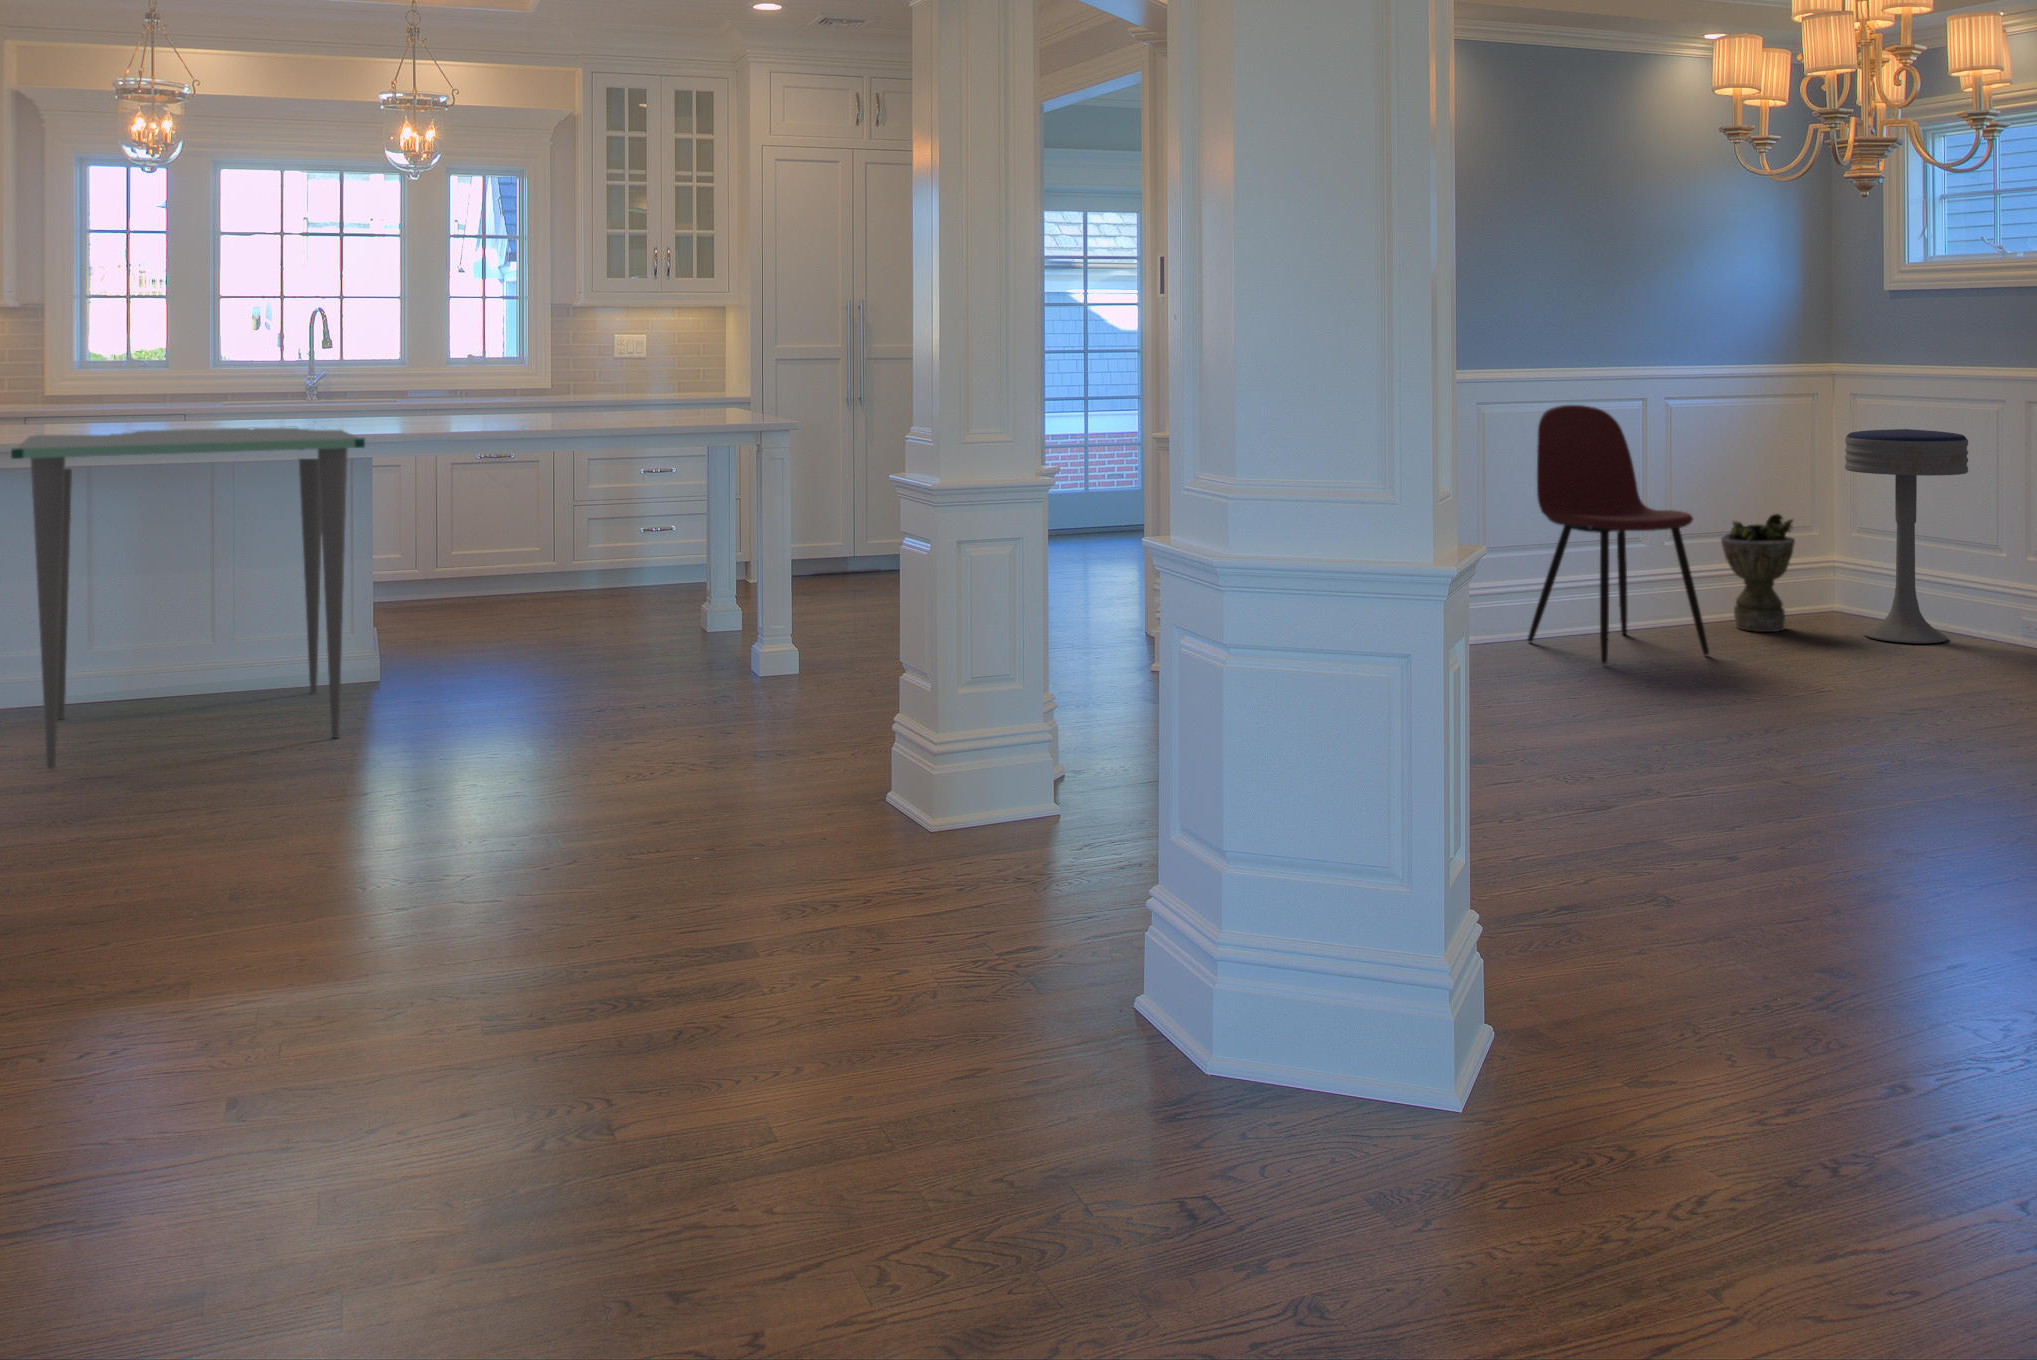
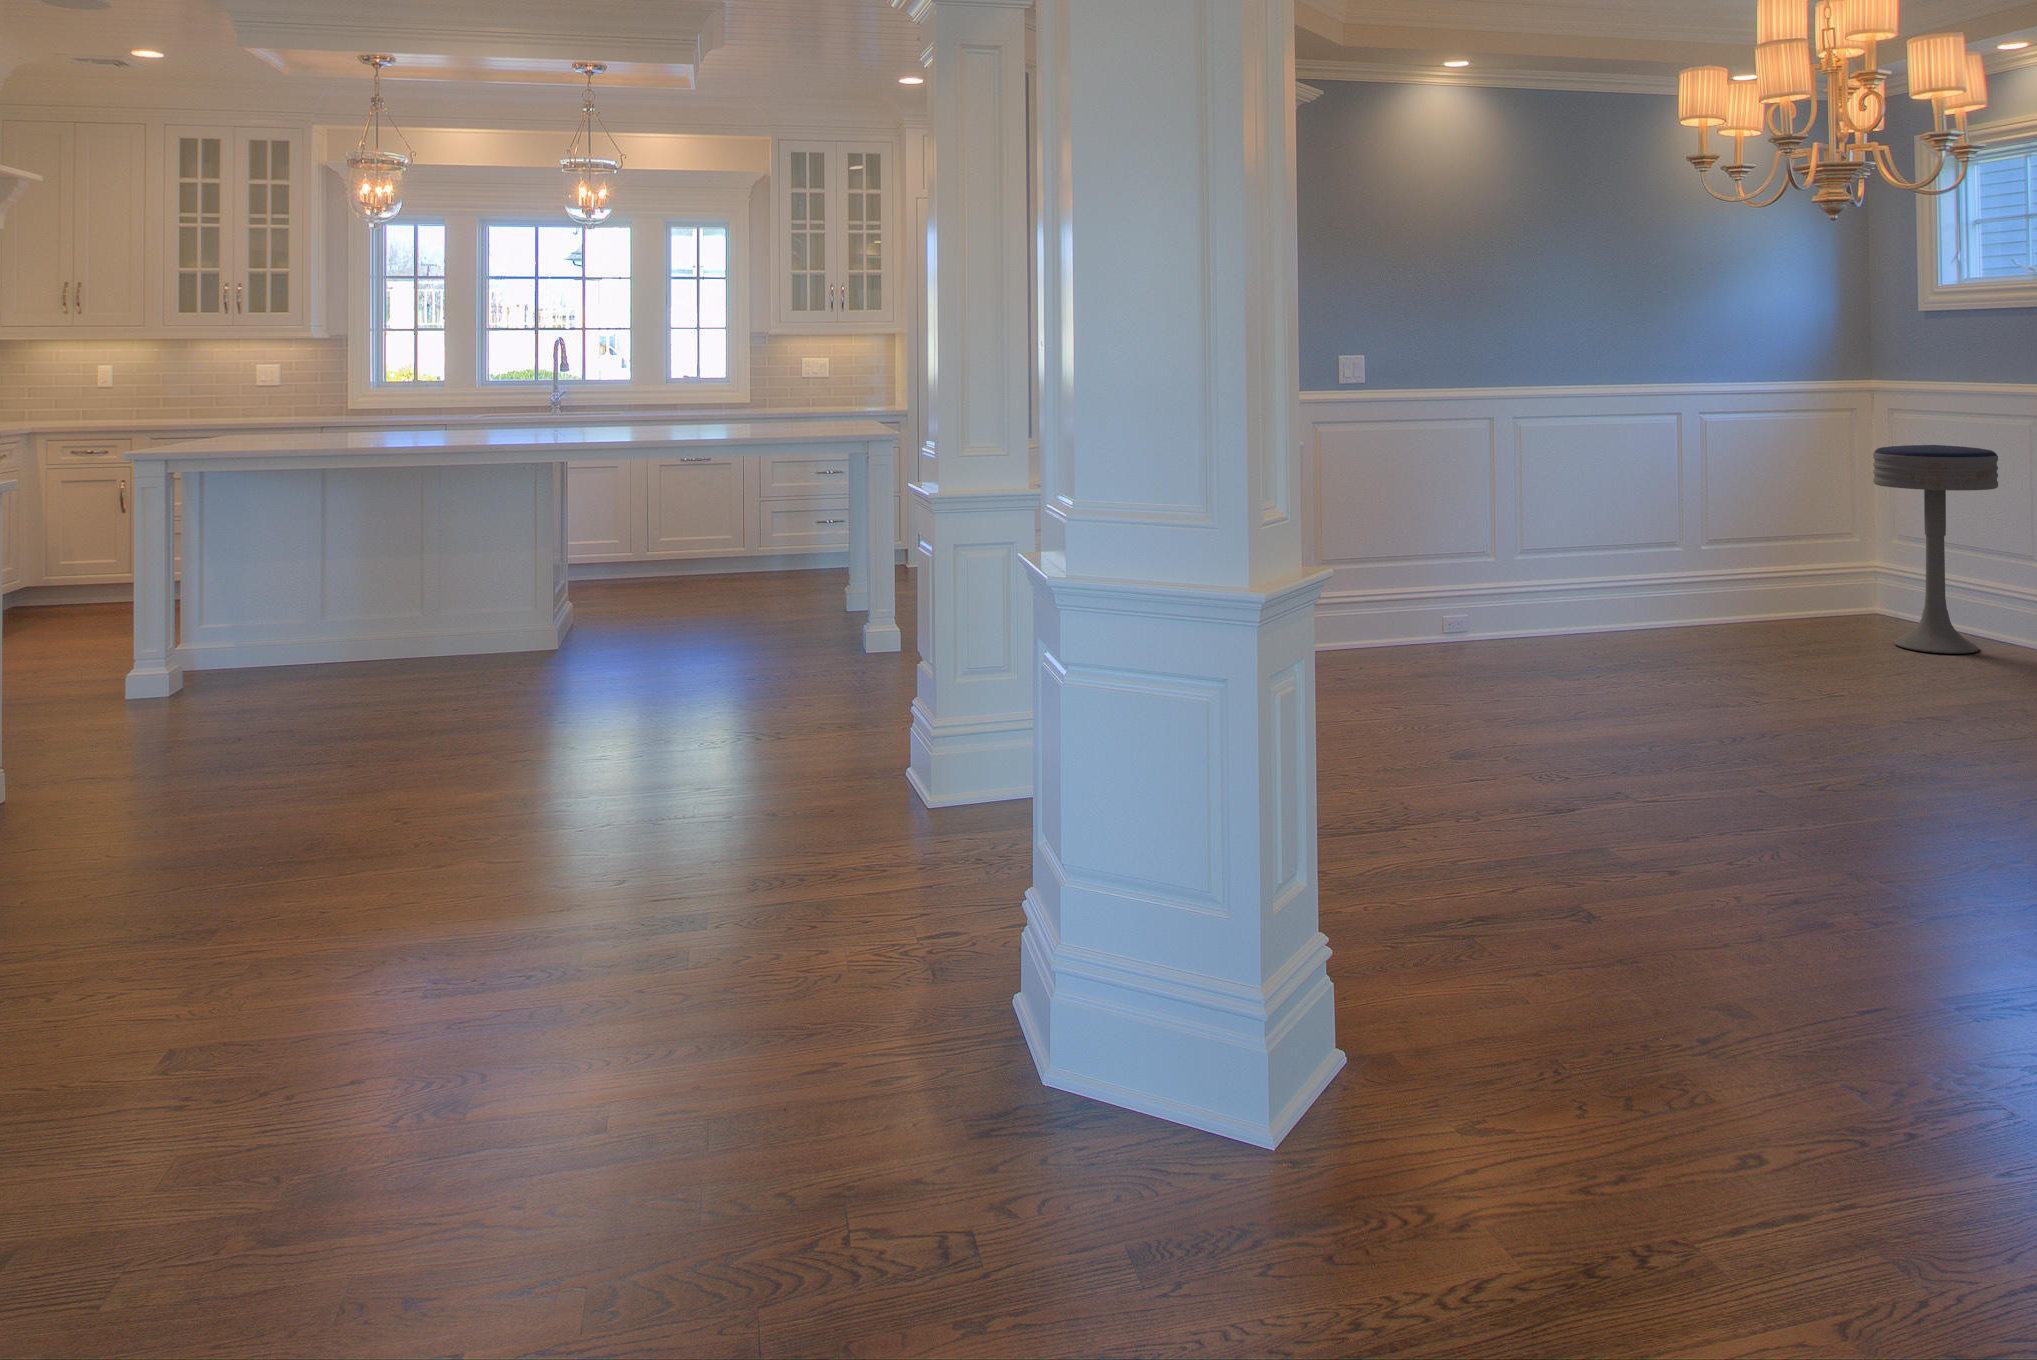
dining chair: present [1528,405,1709,664] -> none [1555,421,1726,665]
dining table: present [11,426,365,769] -> none [212,436,509,718]
planter: present [1721,514,1795,632] -> none [1752,524,1825,638]

